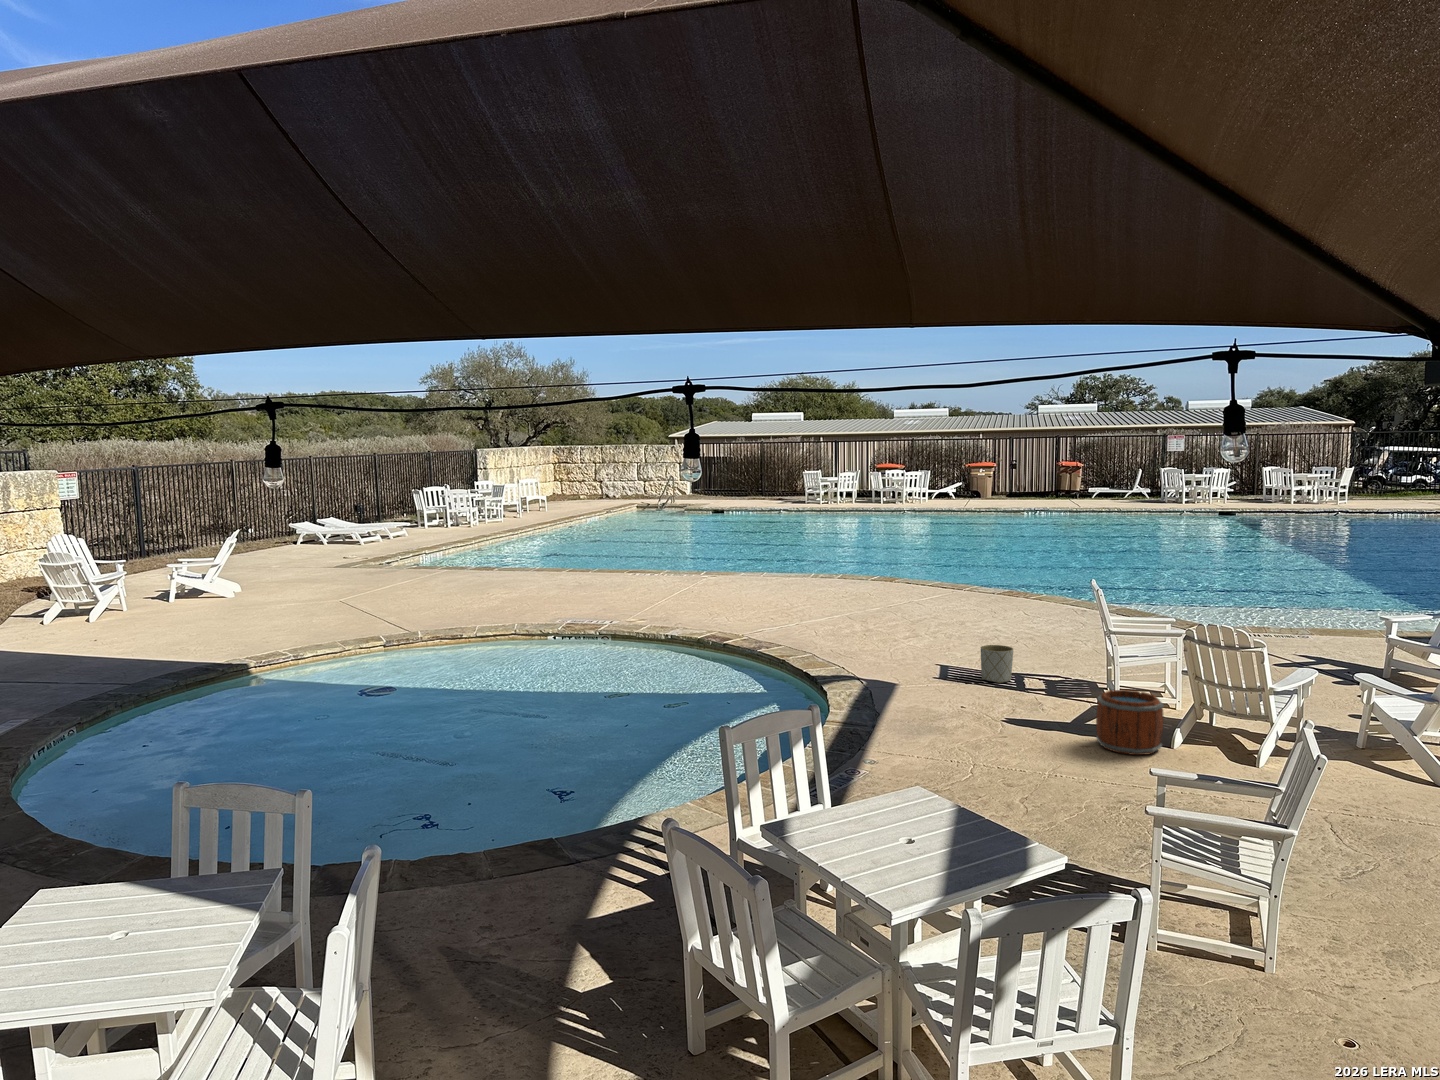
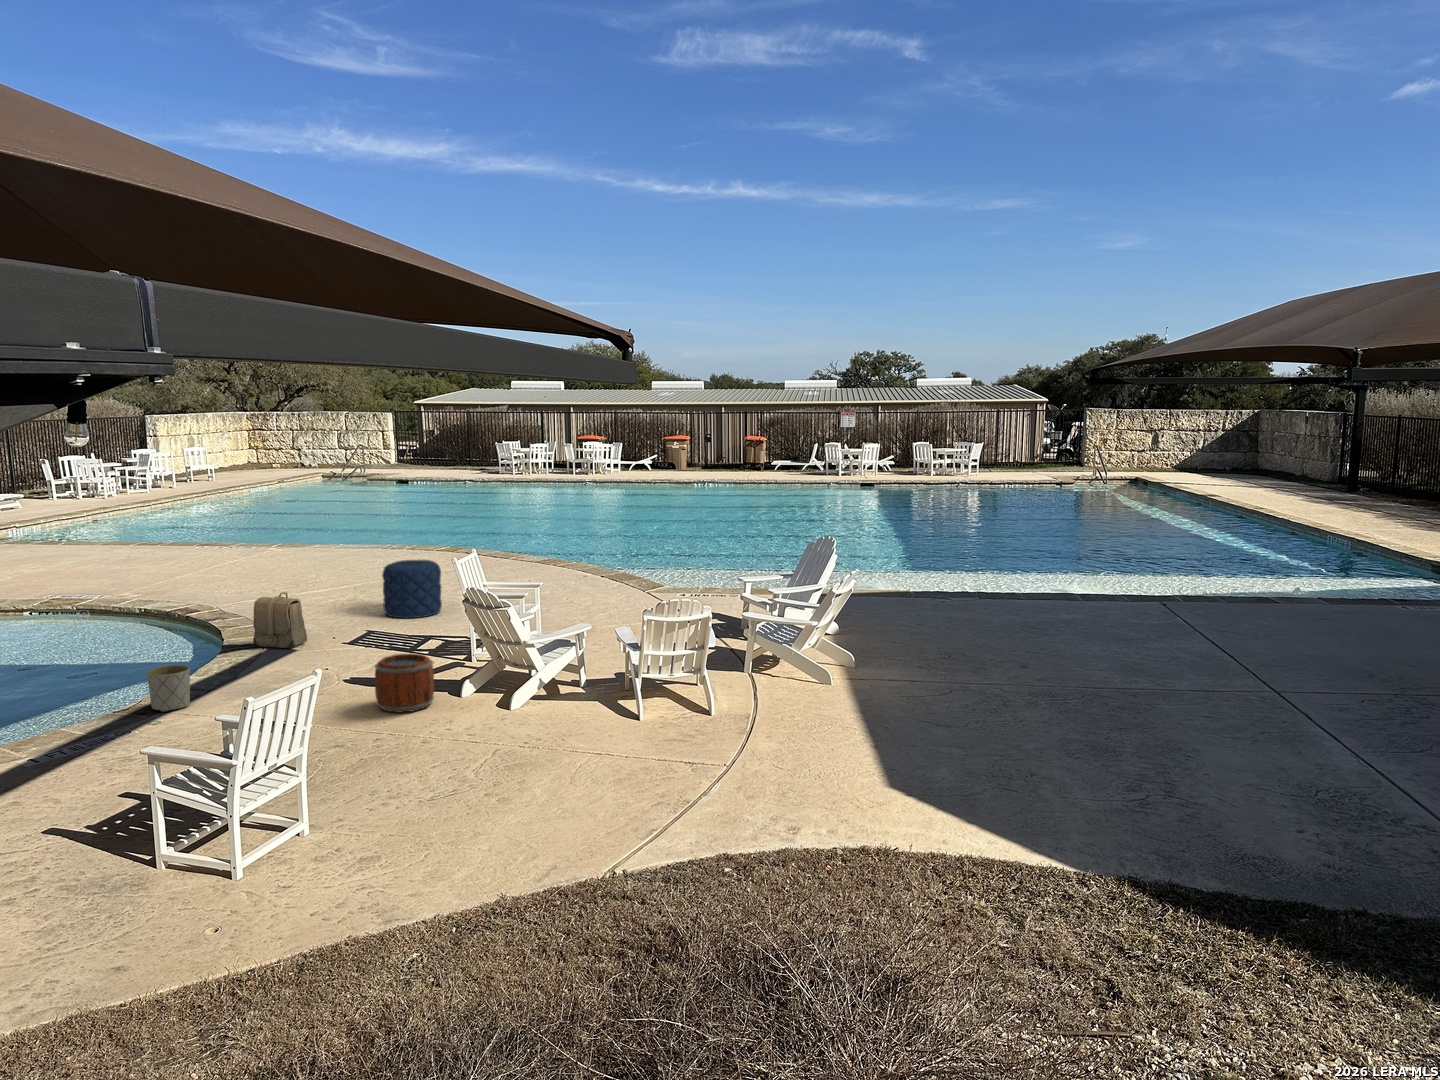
pouf: none [927,589,988,651] -> present [382,560,442,618]
backpack: none [851,621,901,680] -> present [253,592,307,648]
planter: present [981,645,1013,683] -> present [147,665,190,712]

